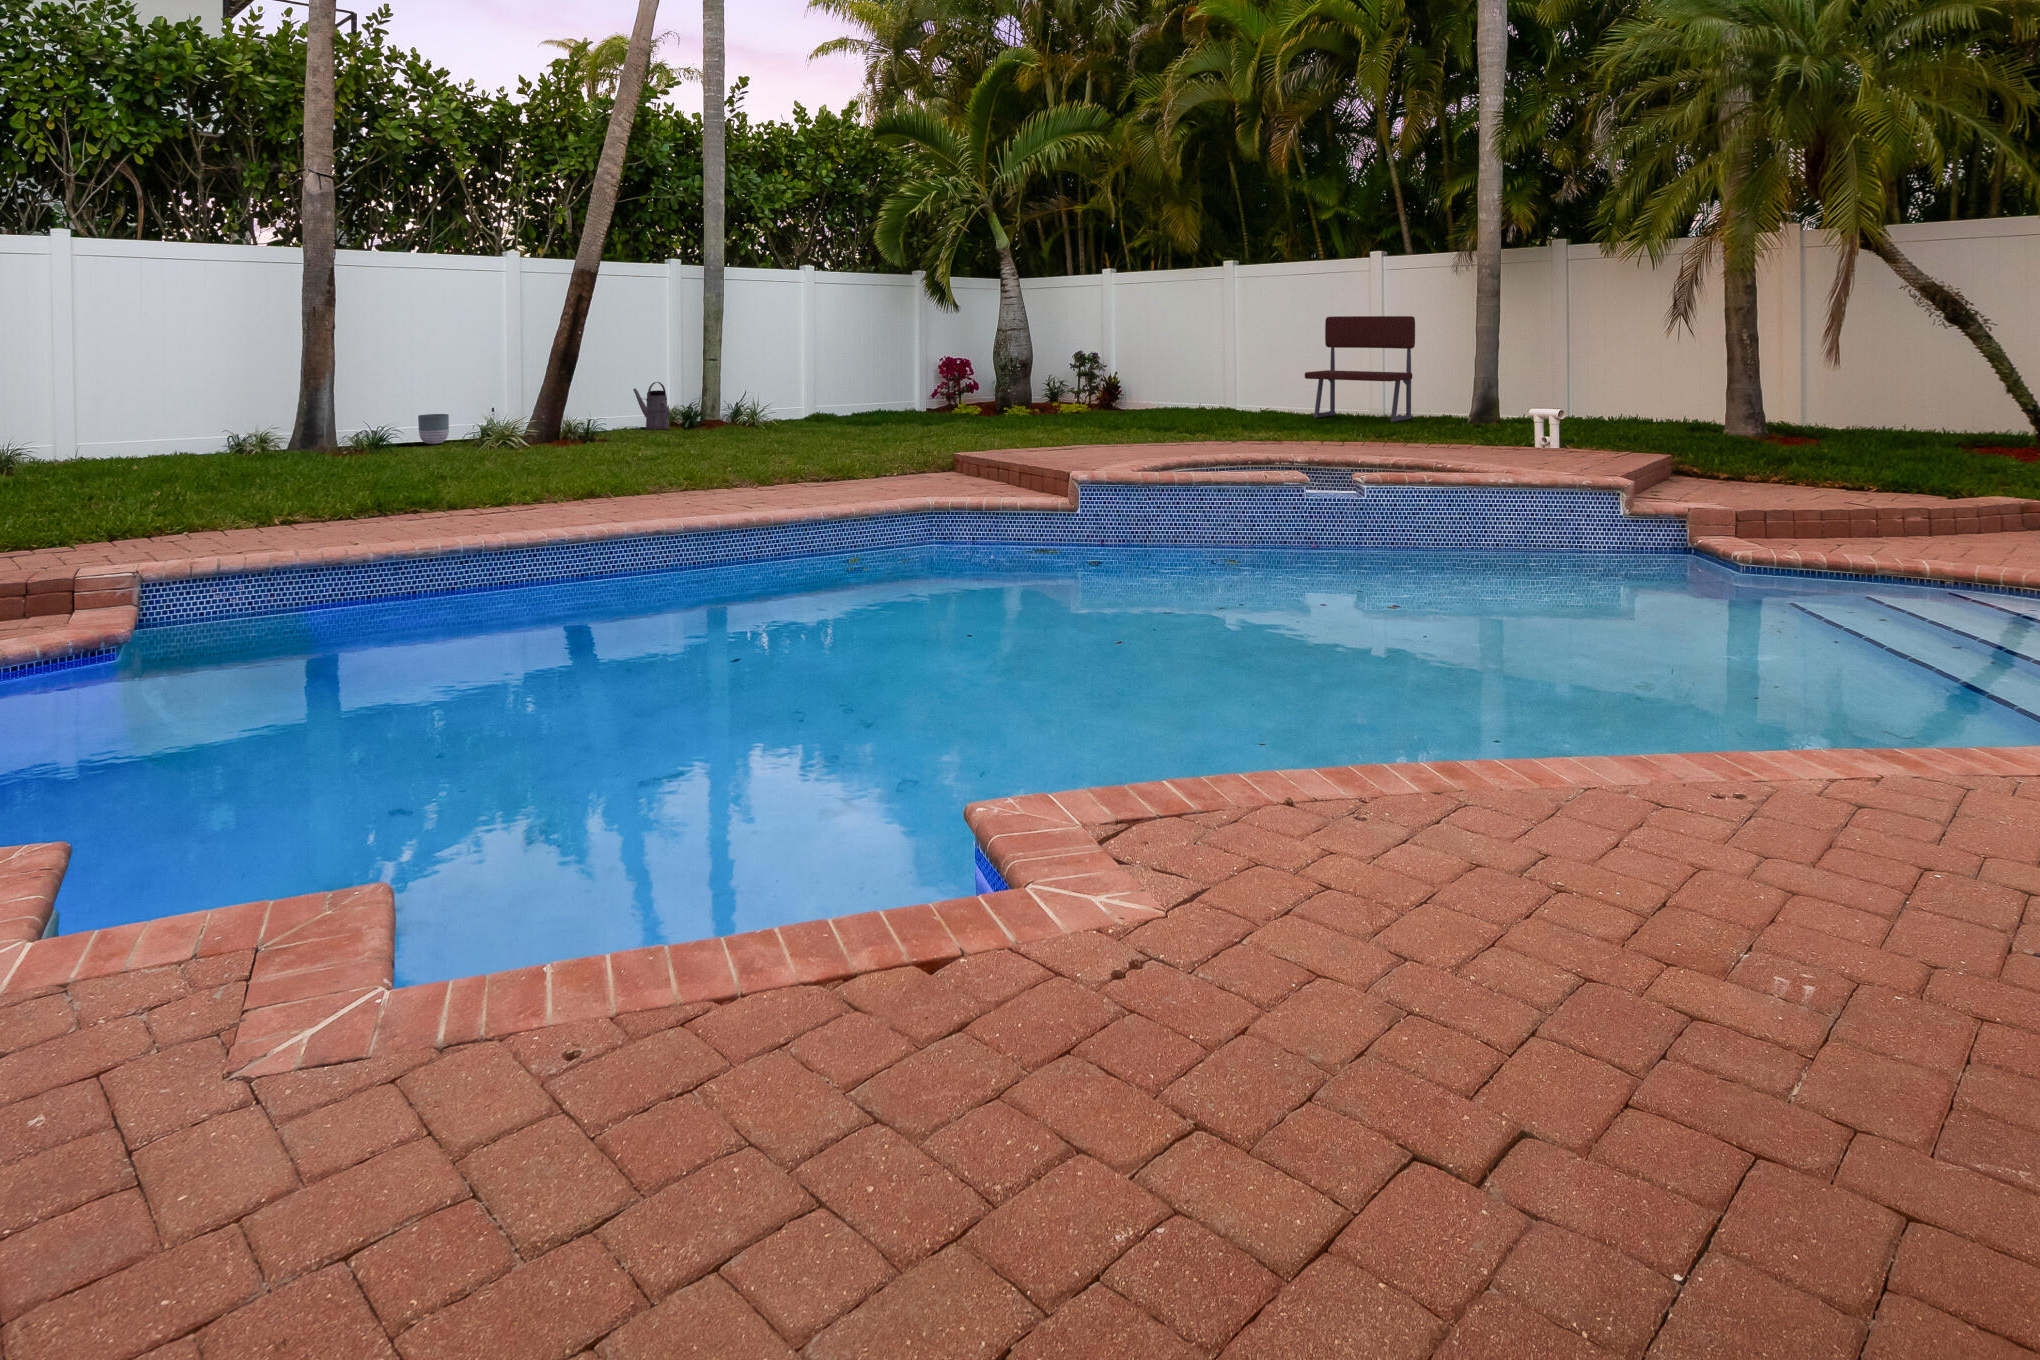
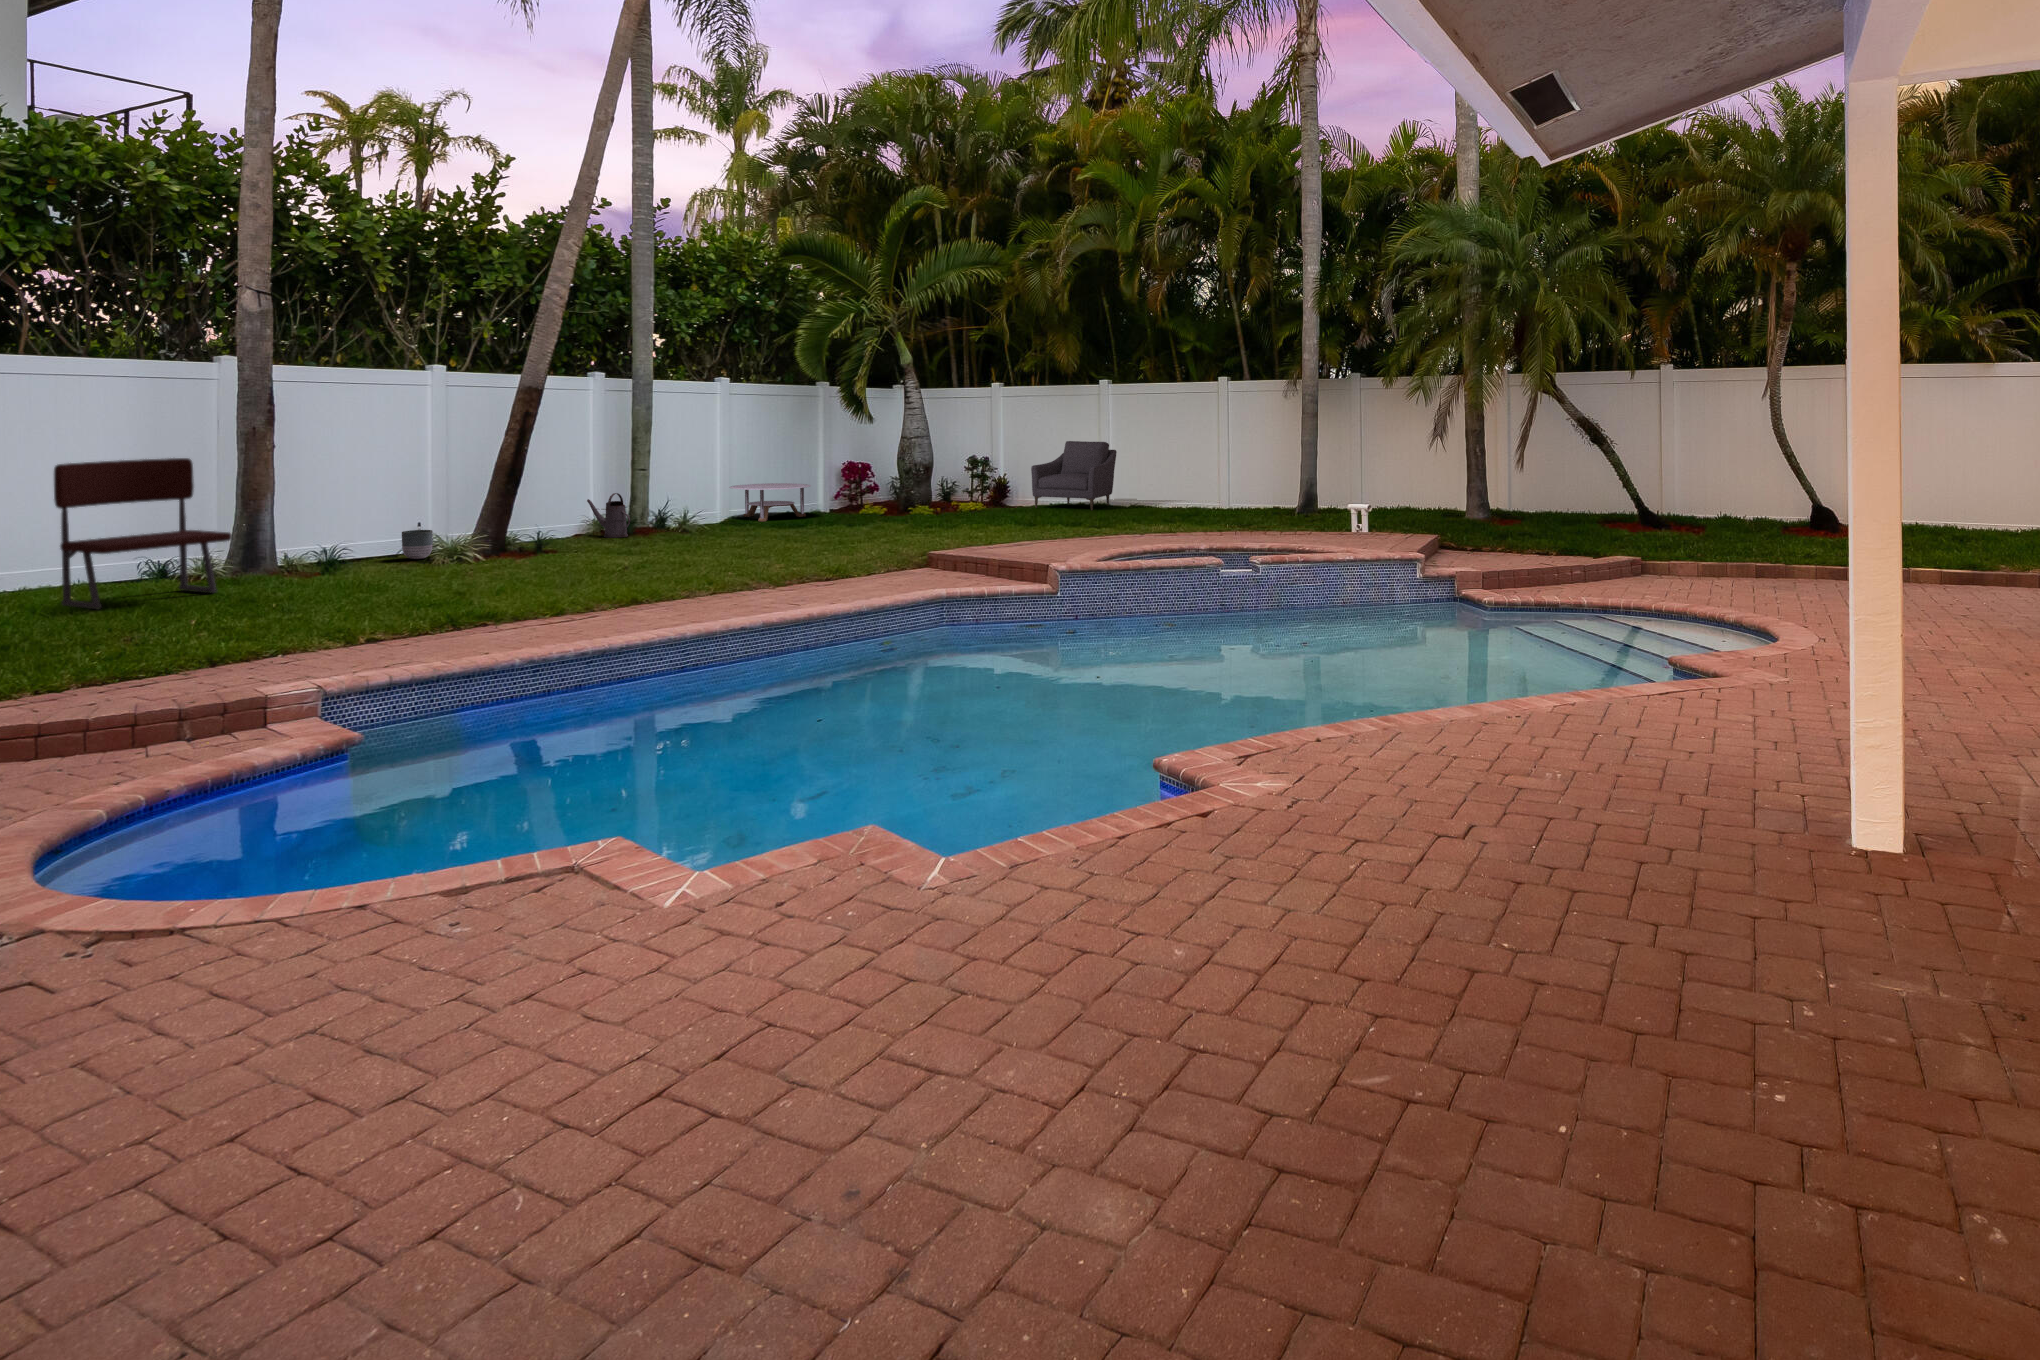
bench: present [1305,316,1415,422] -> present [54,458,232,610]
chair: none [1139,334,1245,415] -> present [1031,441,1117,510]
round table: none [798,378,884,418] -> present [729,483,811,522]

